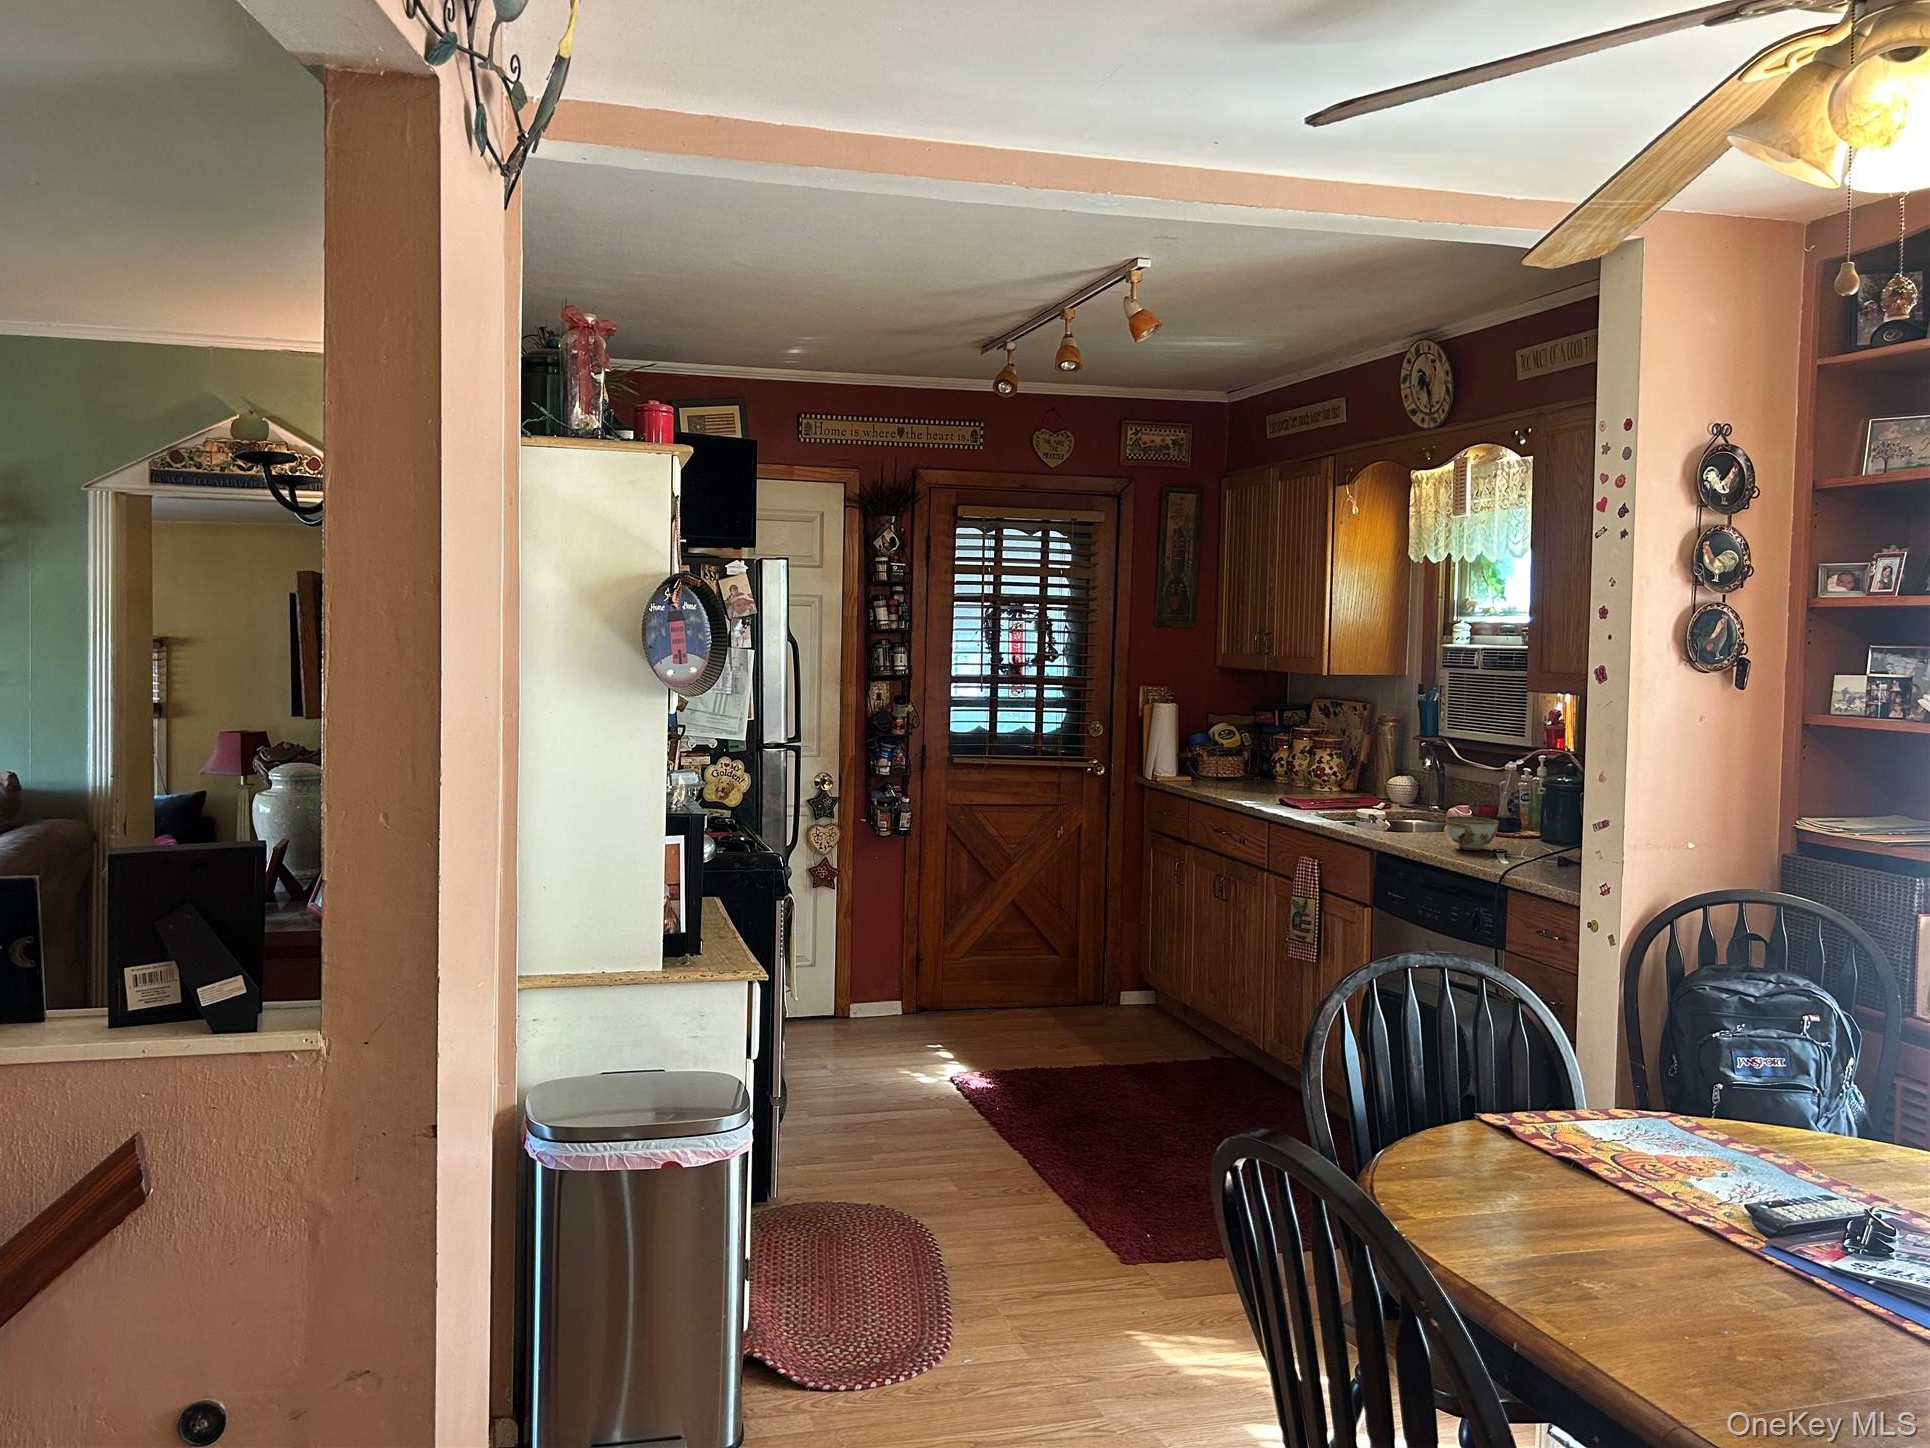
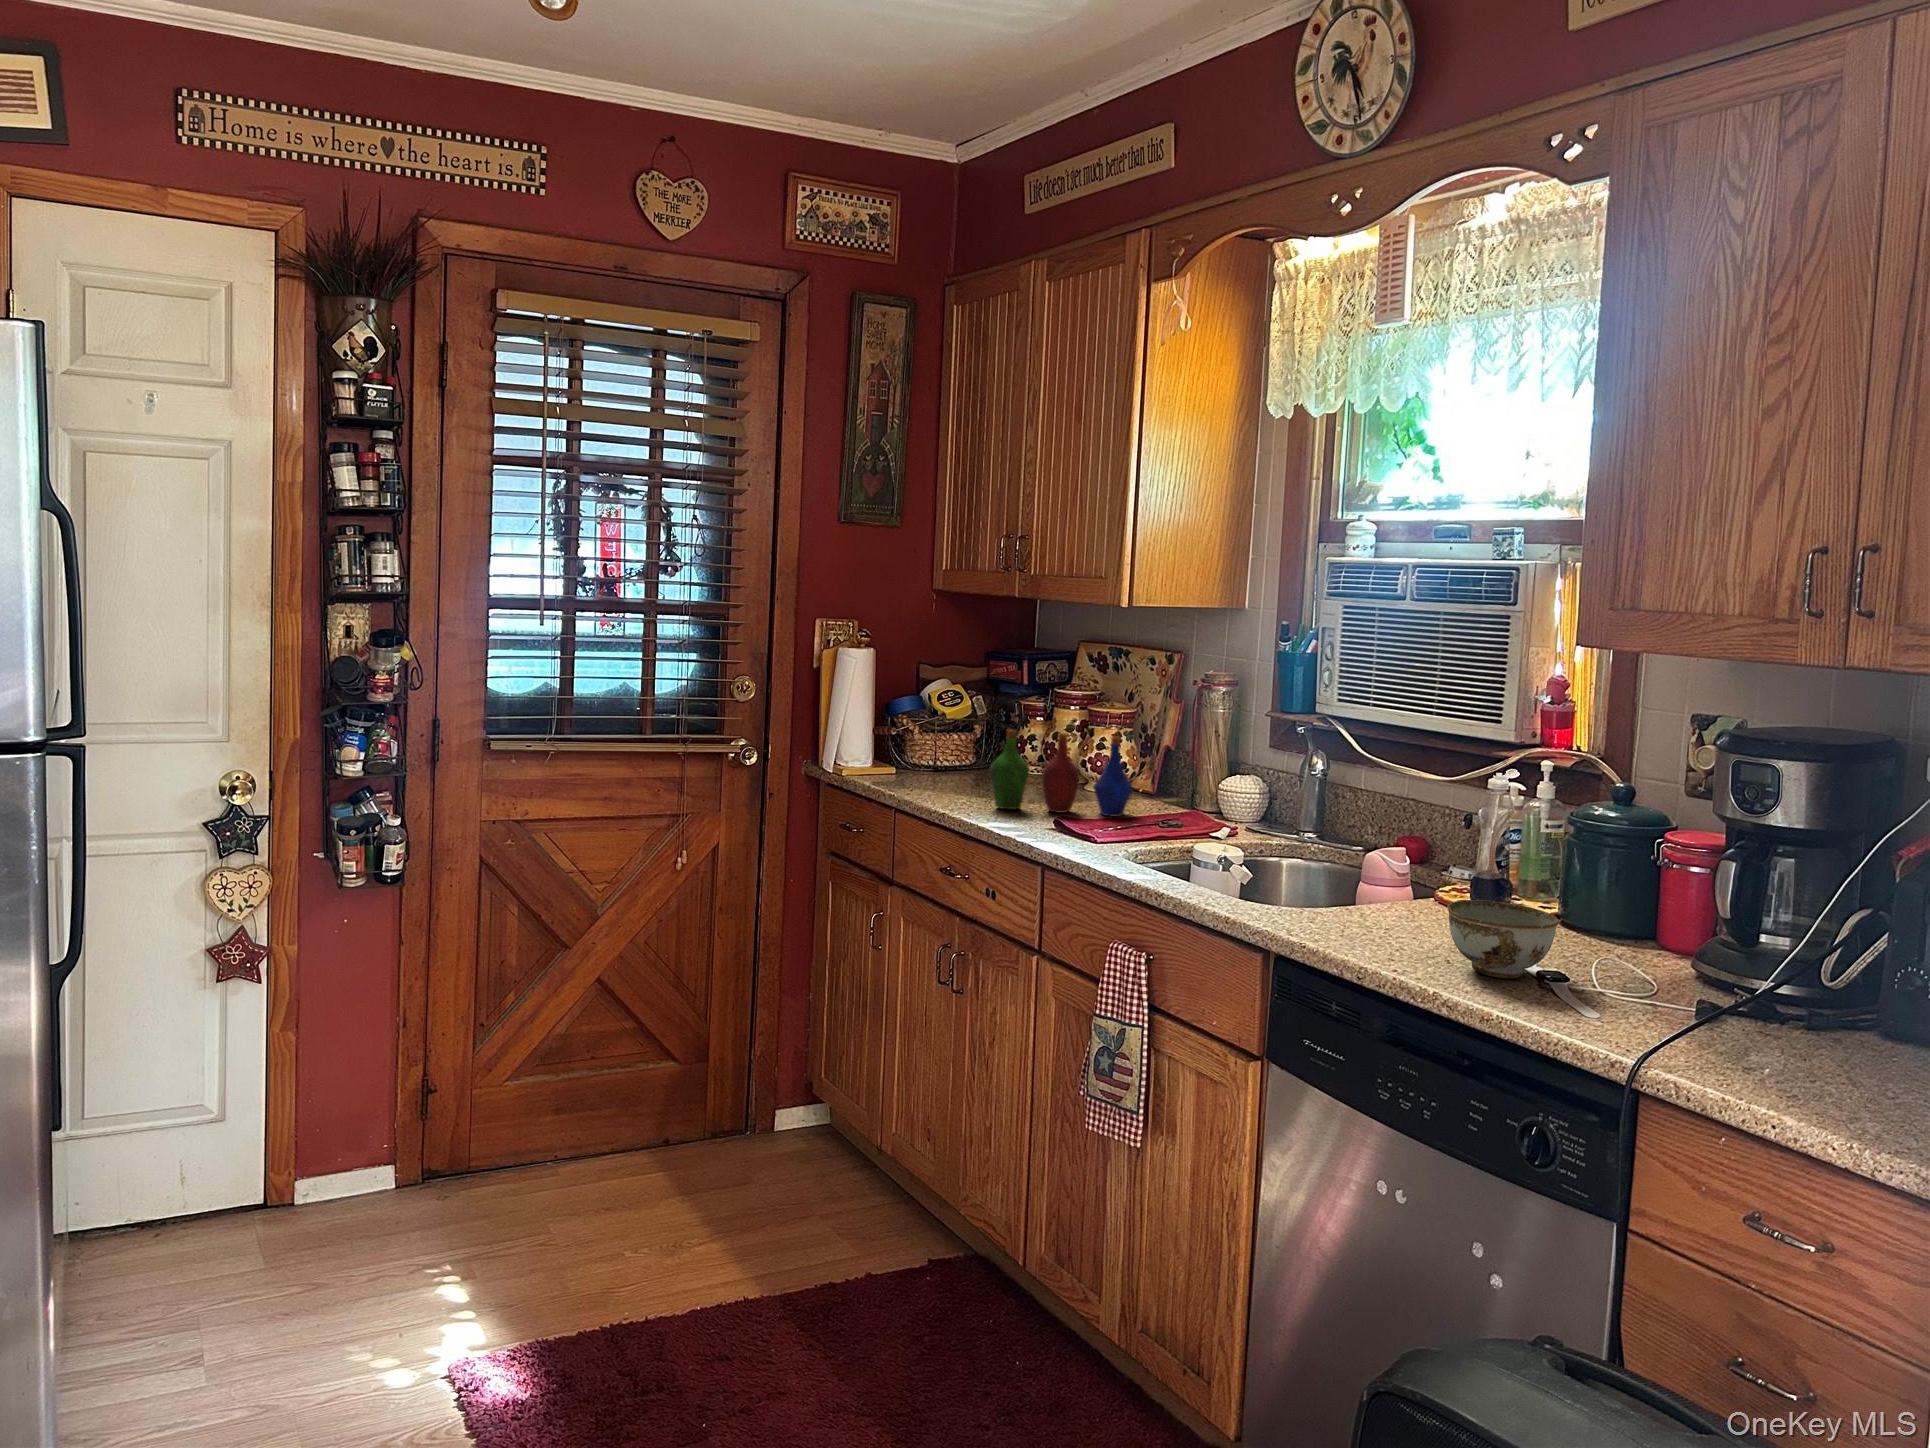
bottle: none [1245,749,1331,799] -> present [990,729,1133,817]

